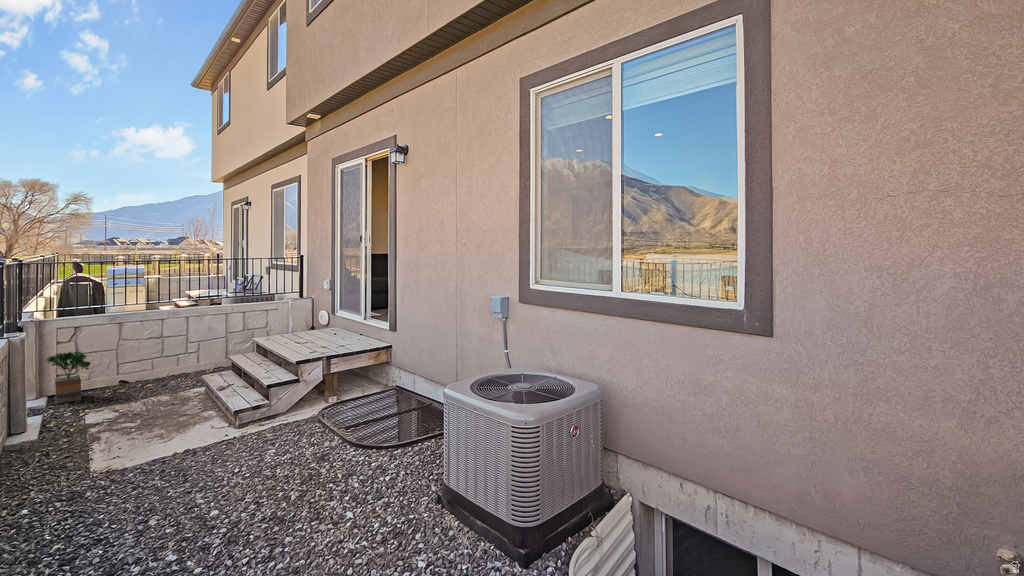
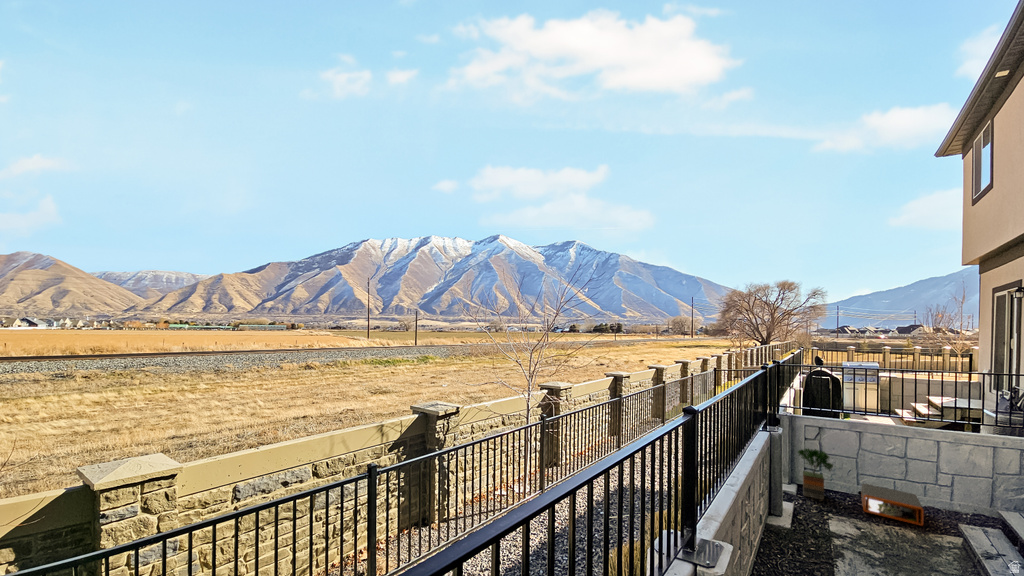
storage box: none [122,367,176,395] -> present [861,483,924,526]

